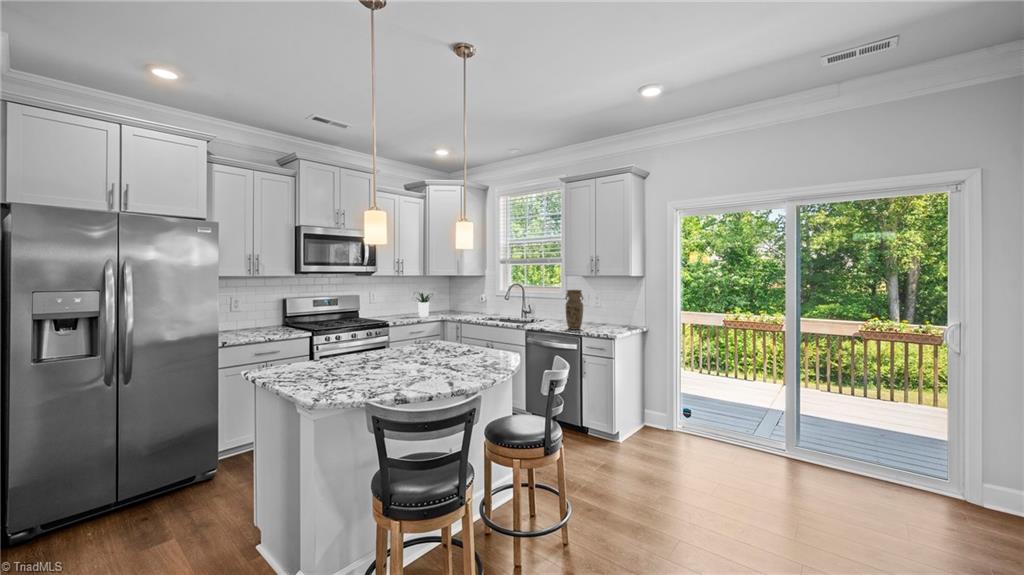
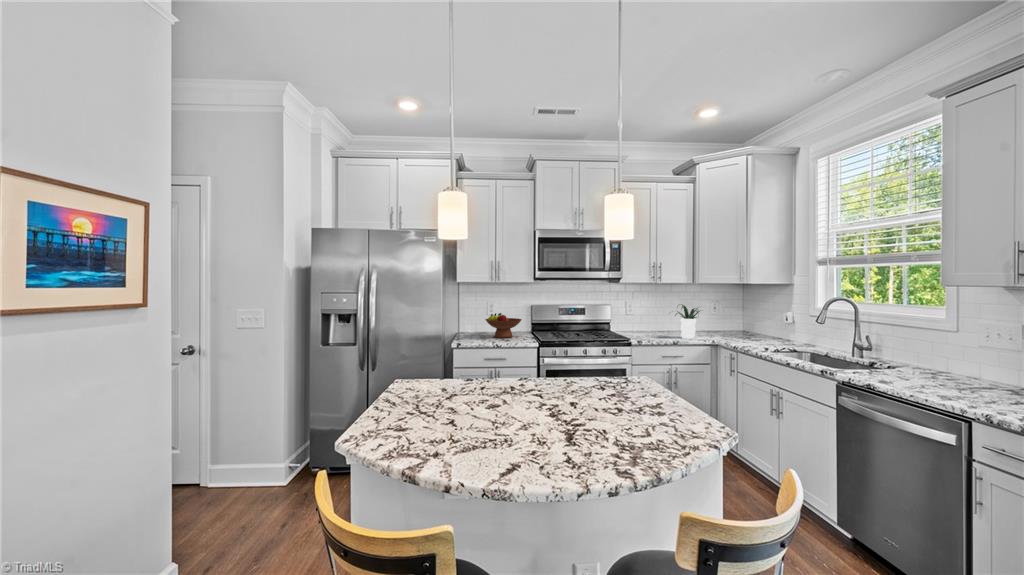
vase: present [566,290,583,329] -> none [930,315,983,401]
fruit bowl: none [244,307,287,331] -> present [485,313,522,338]

